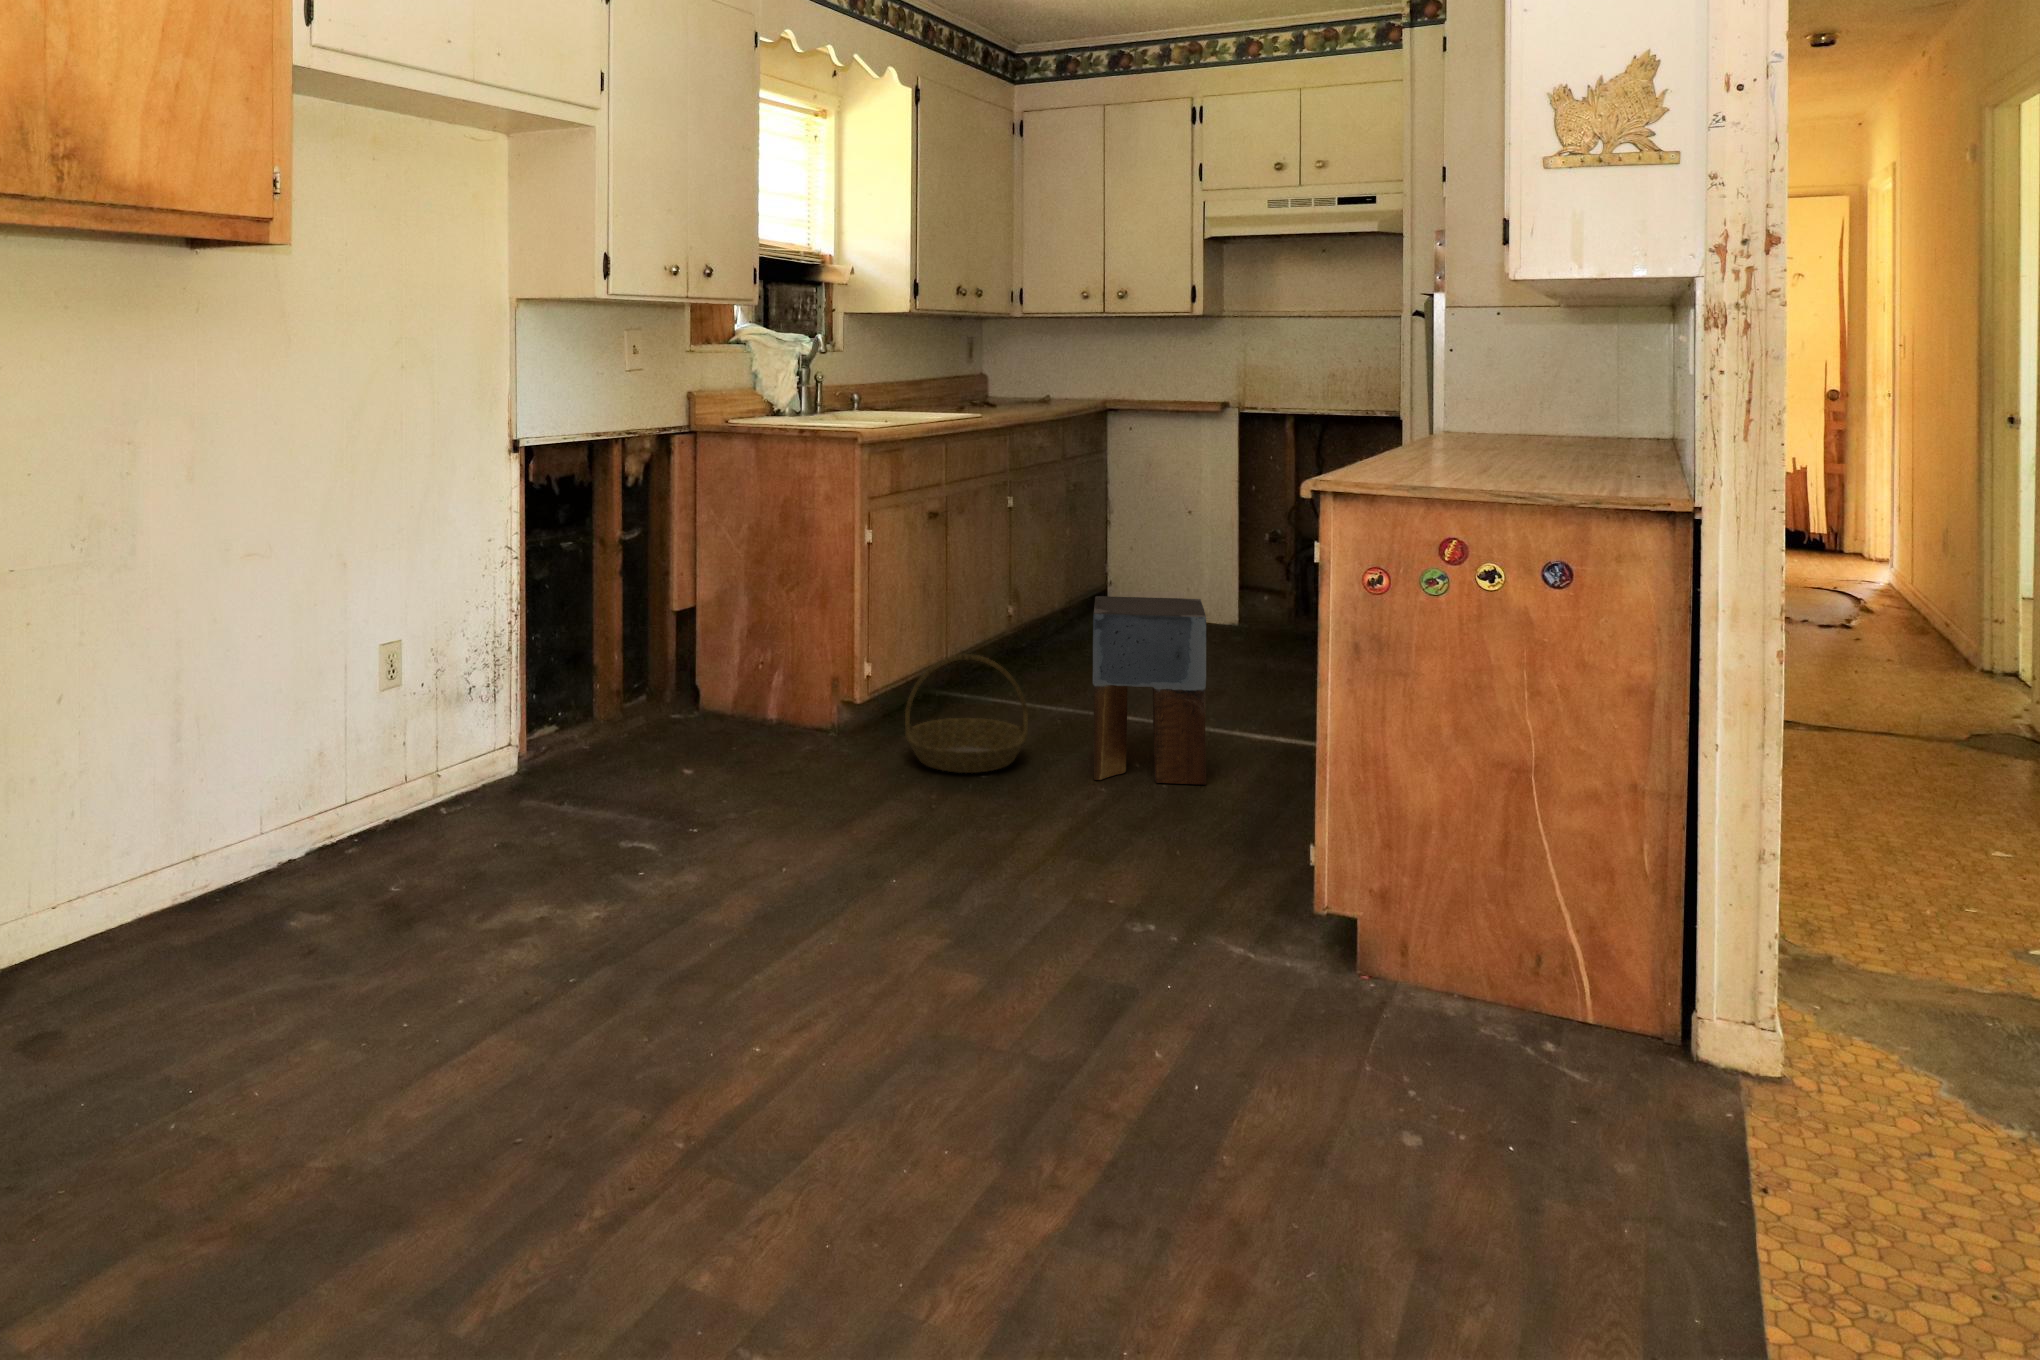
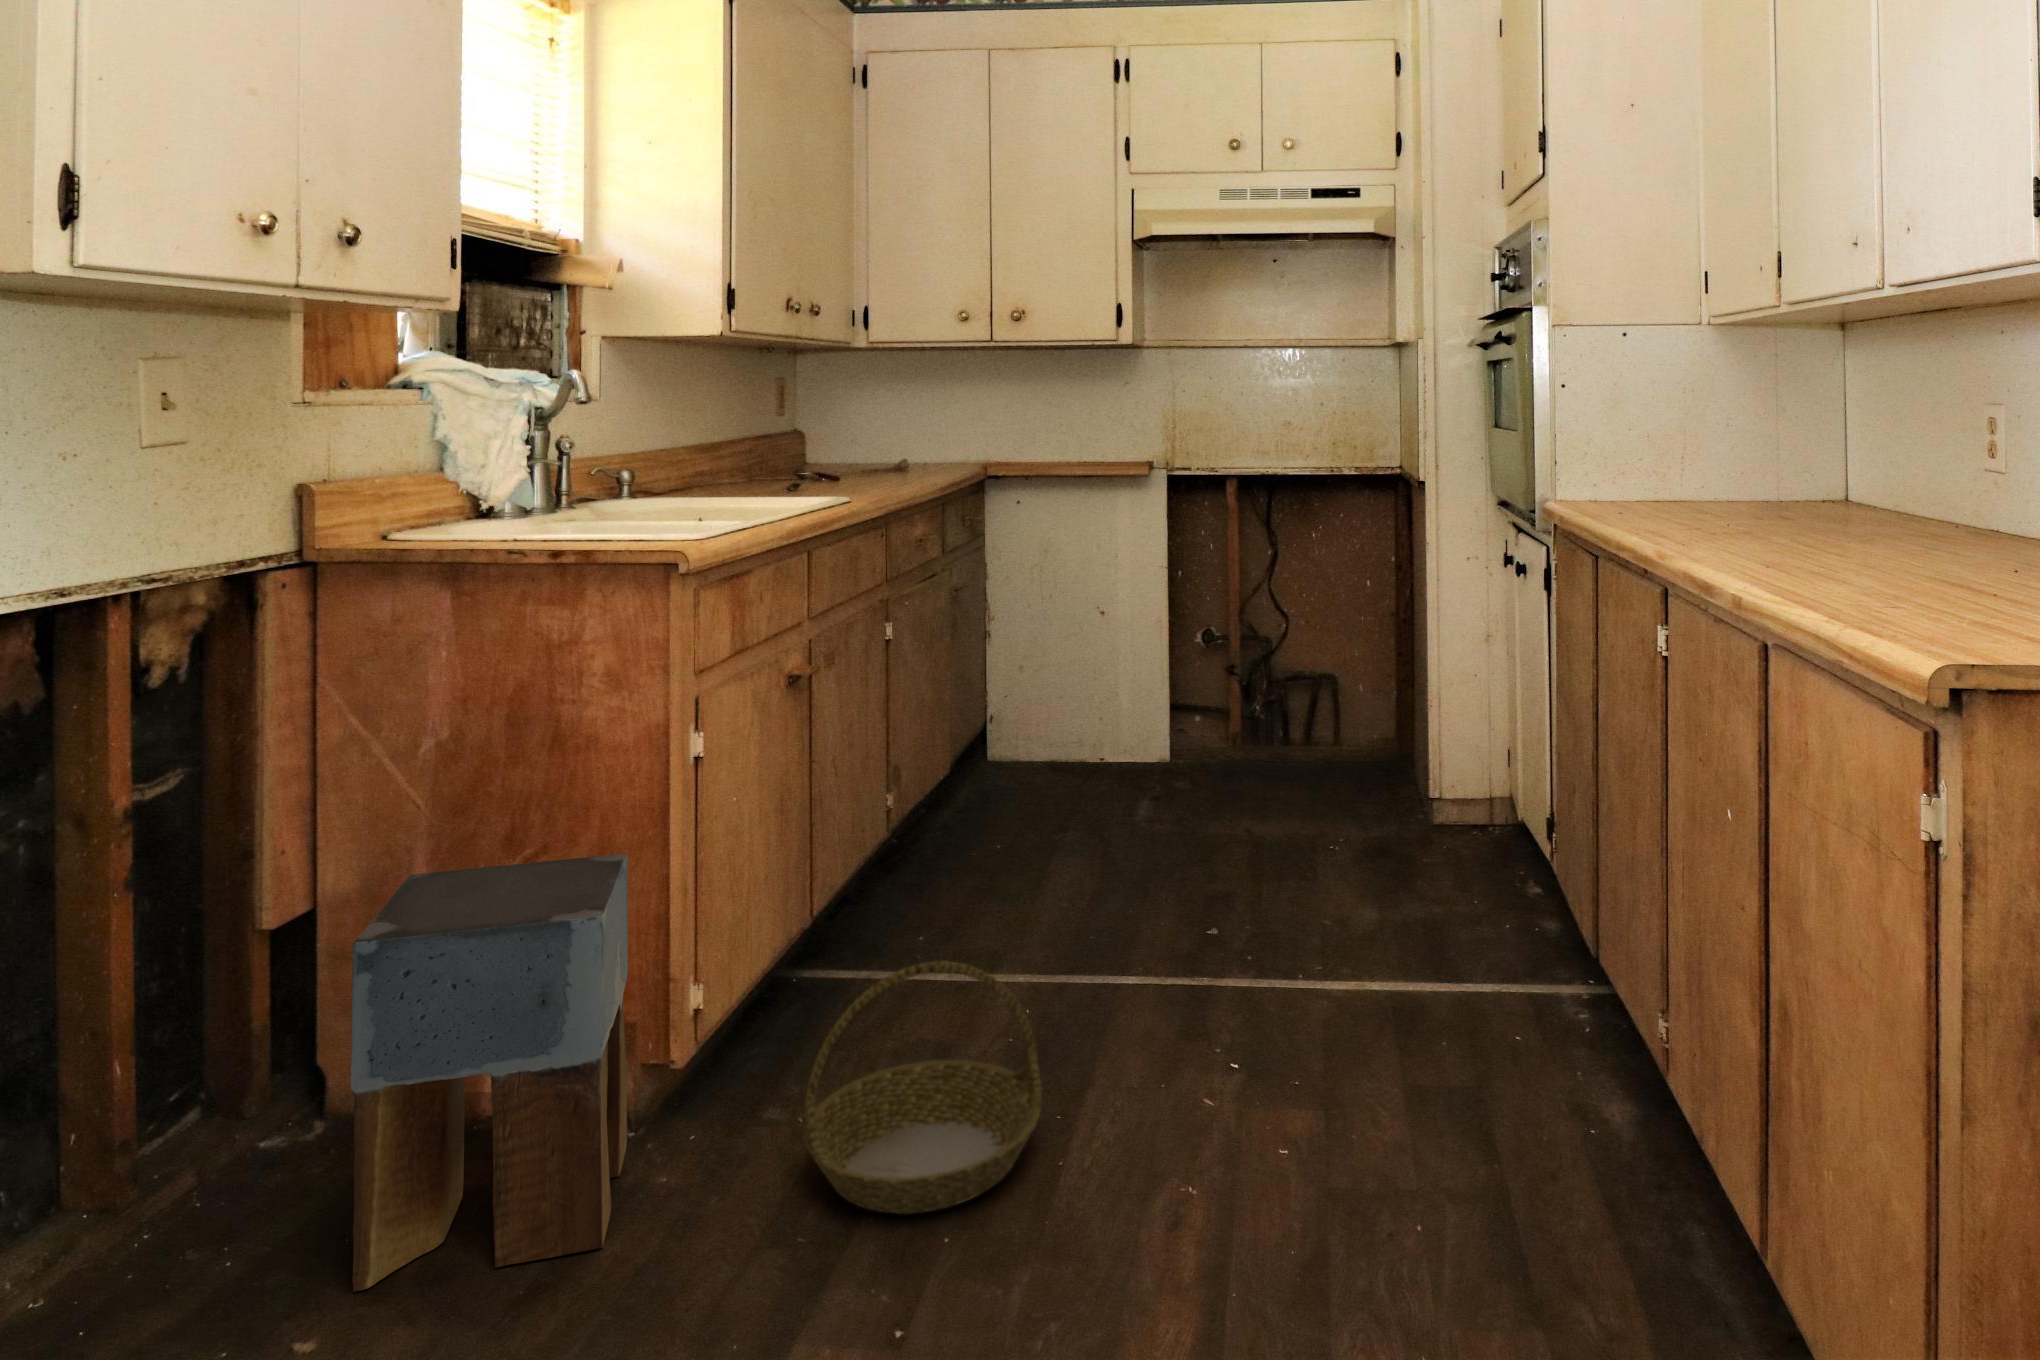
stool: present [1093,596,1206,785] -> present [350,854,628,1292]

